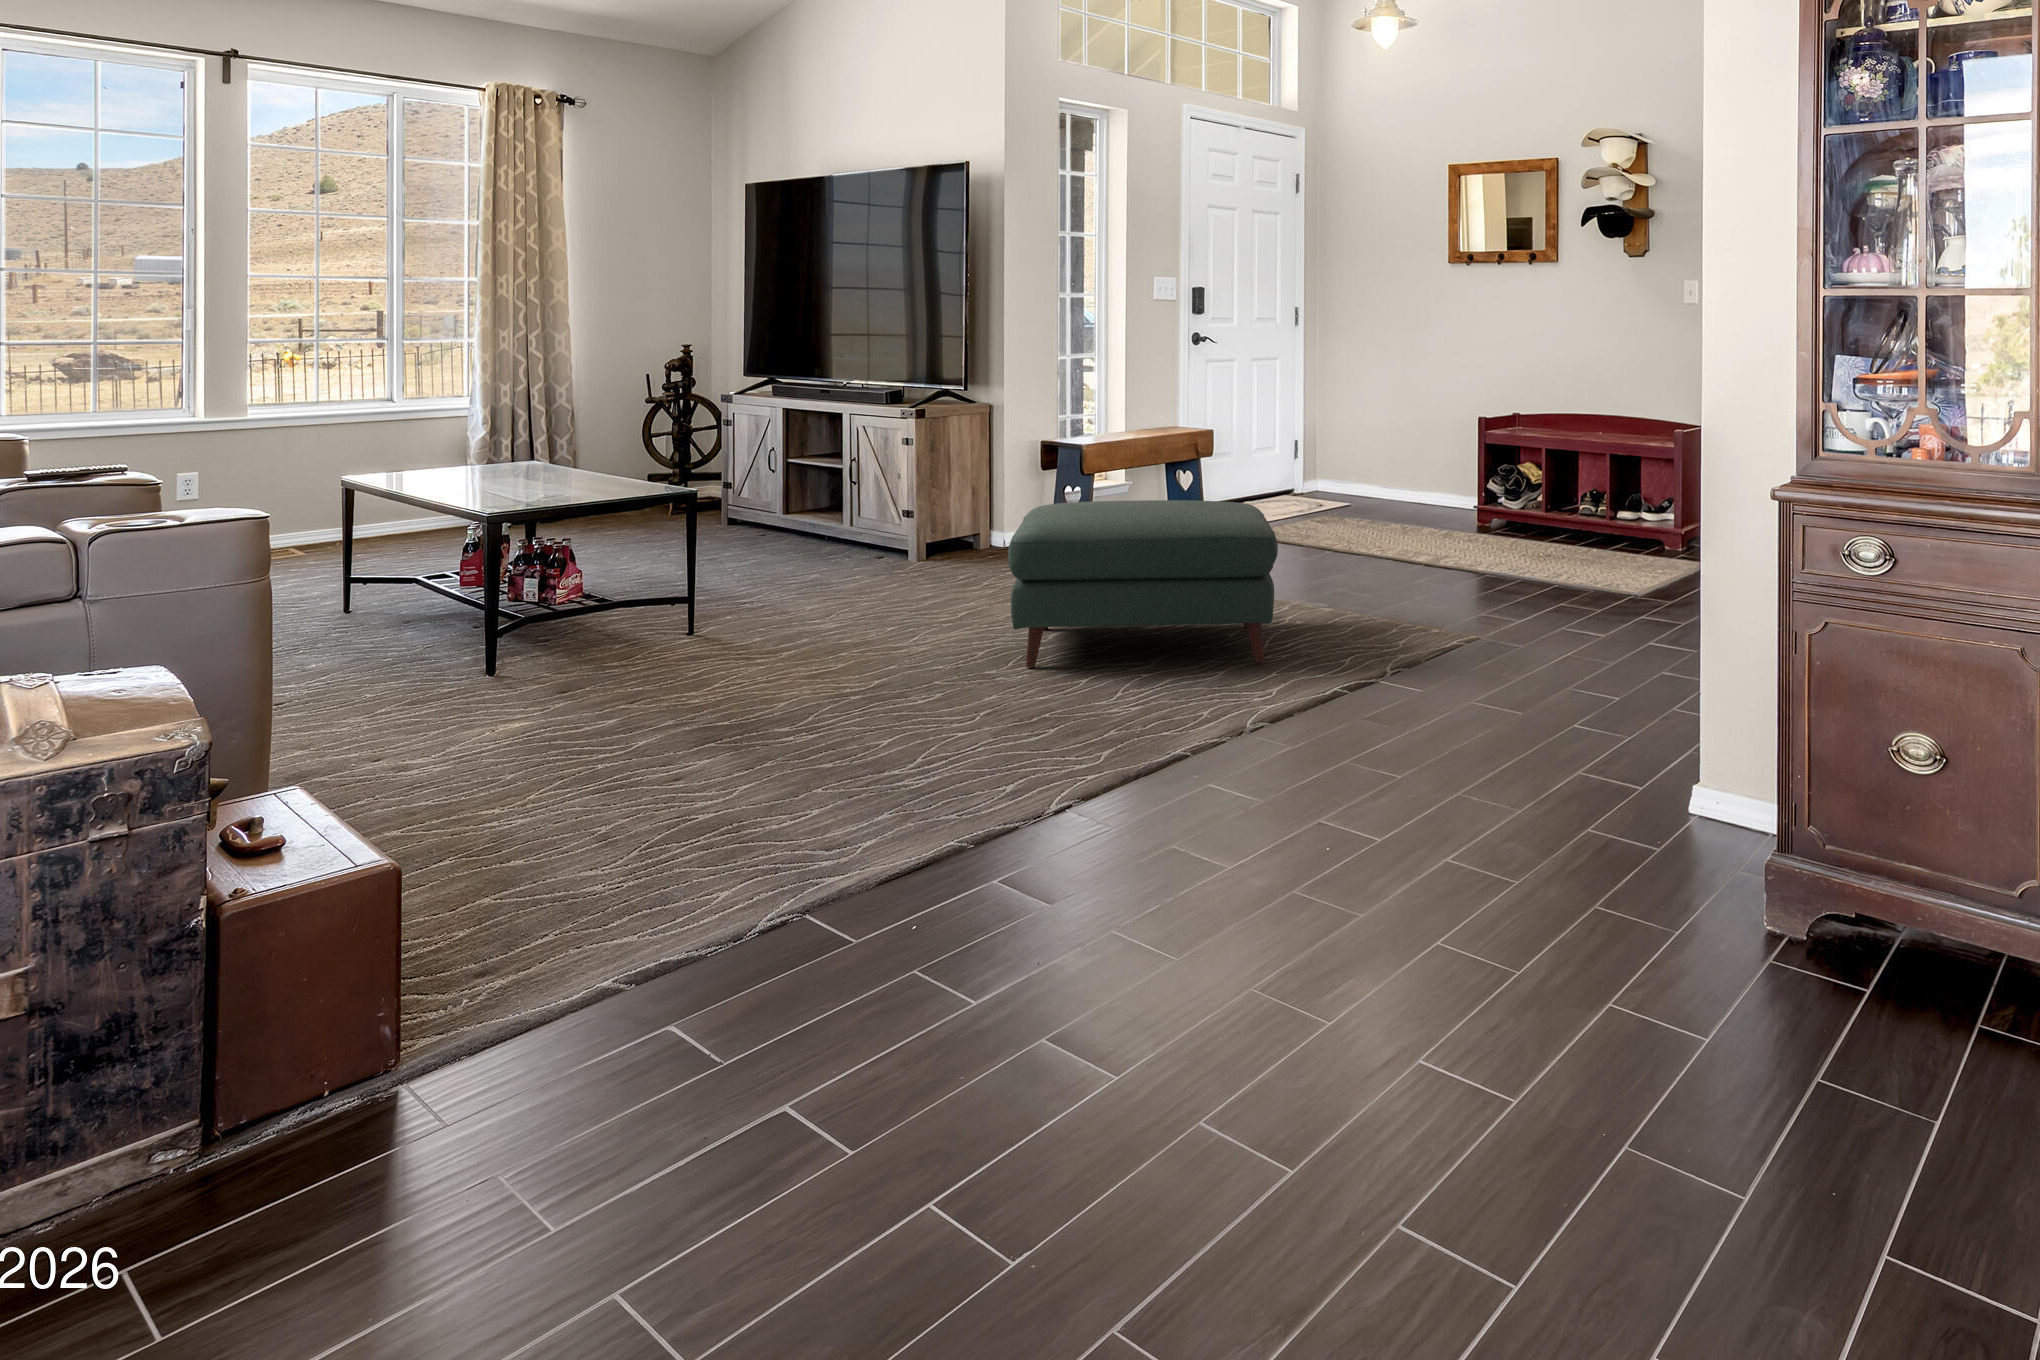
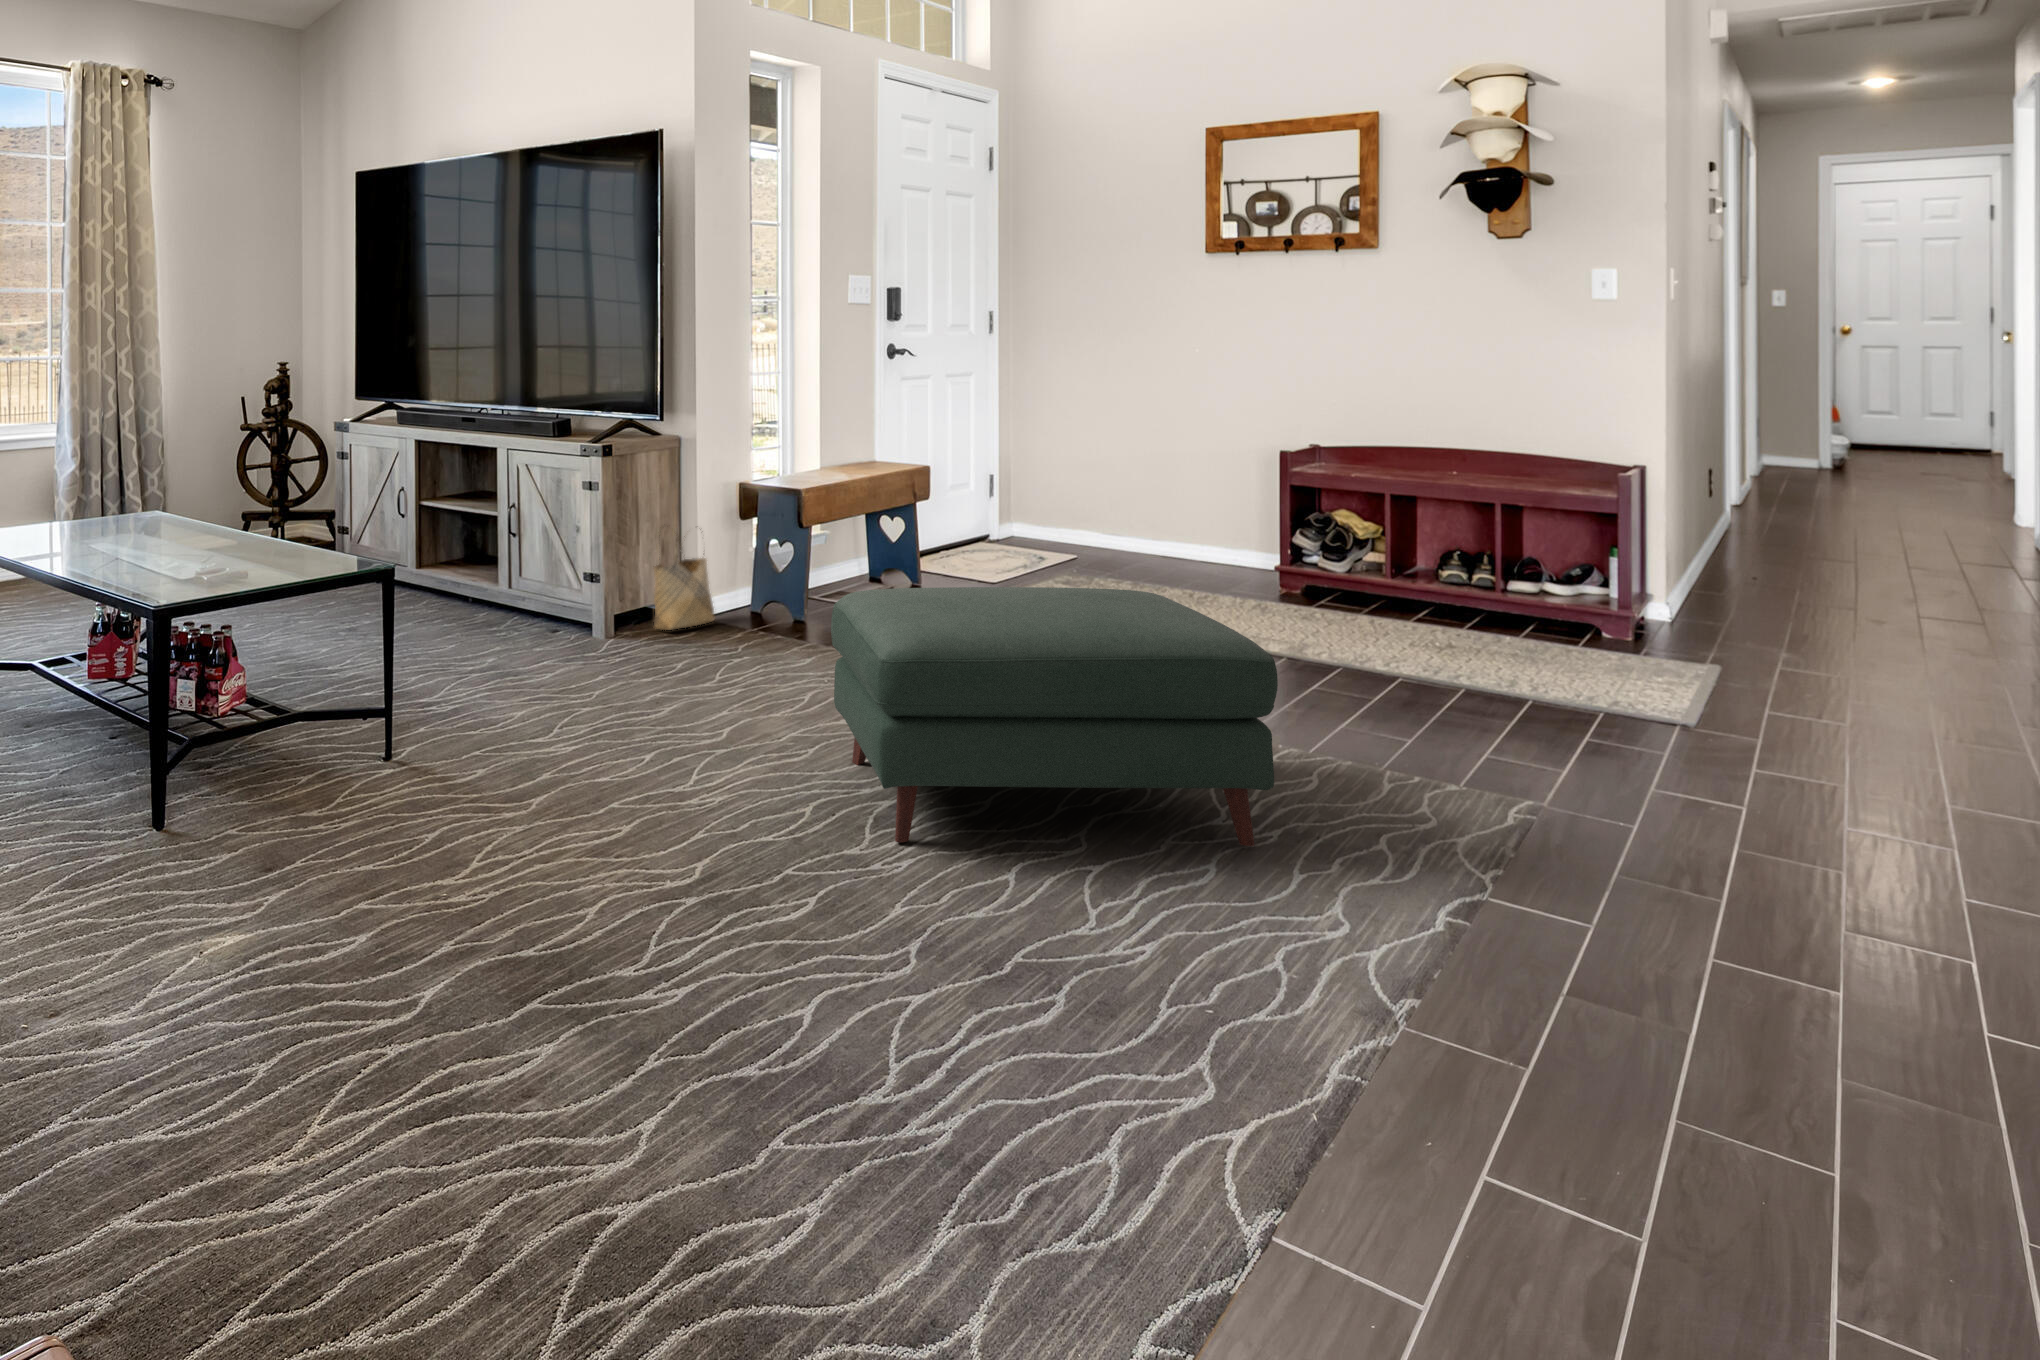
woven basket: none [960,474,1014,556] -> present [654,529,714,630]

